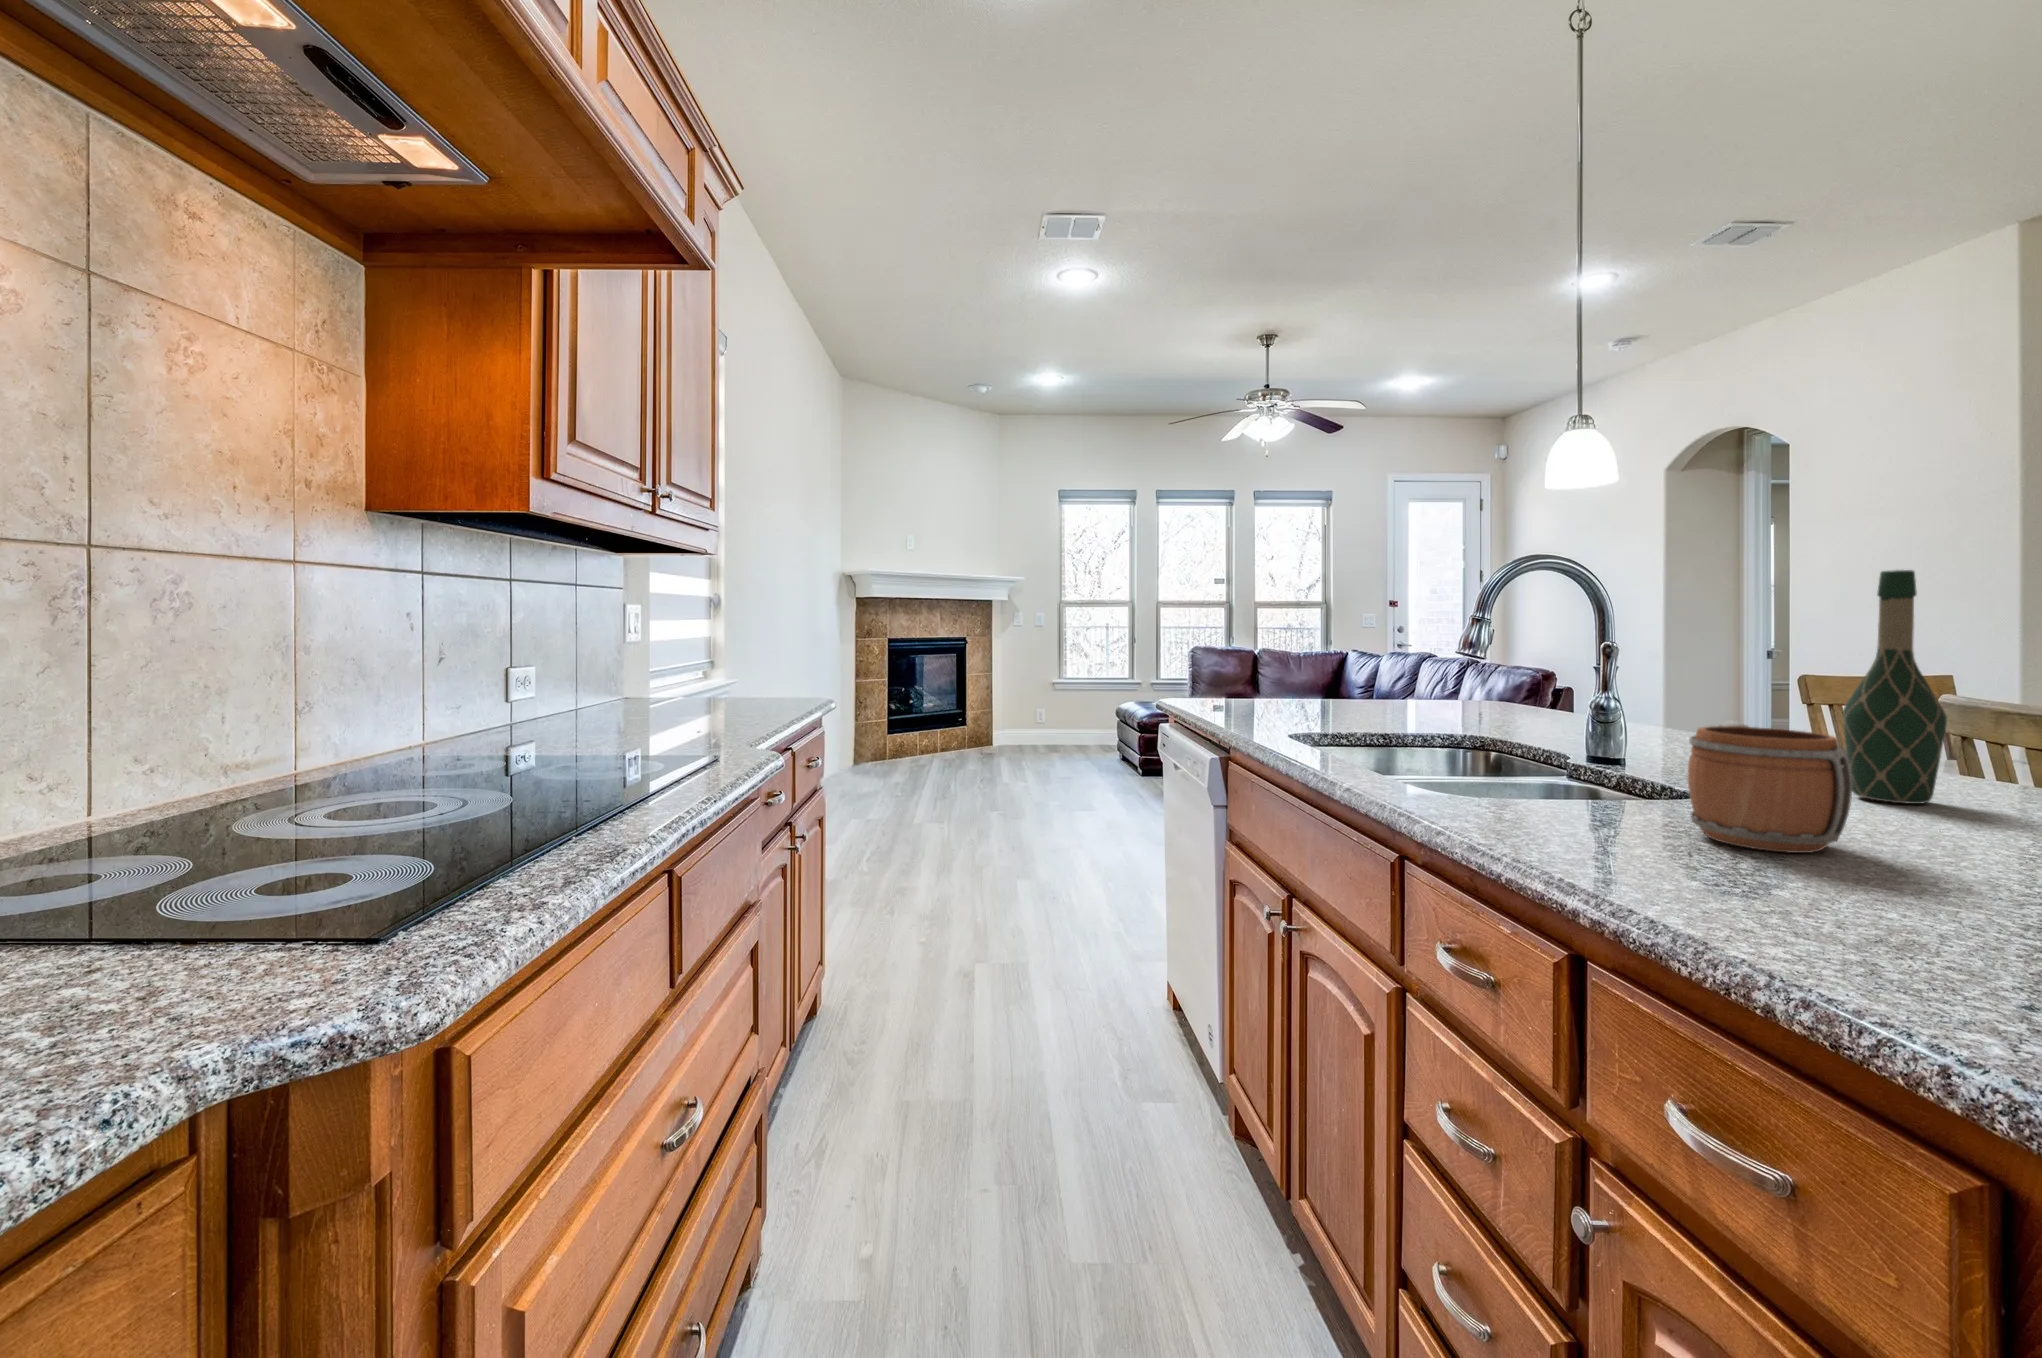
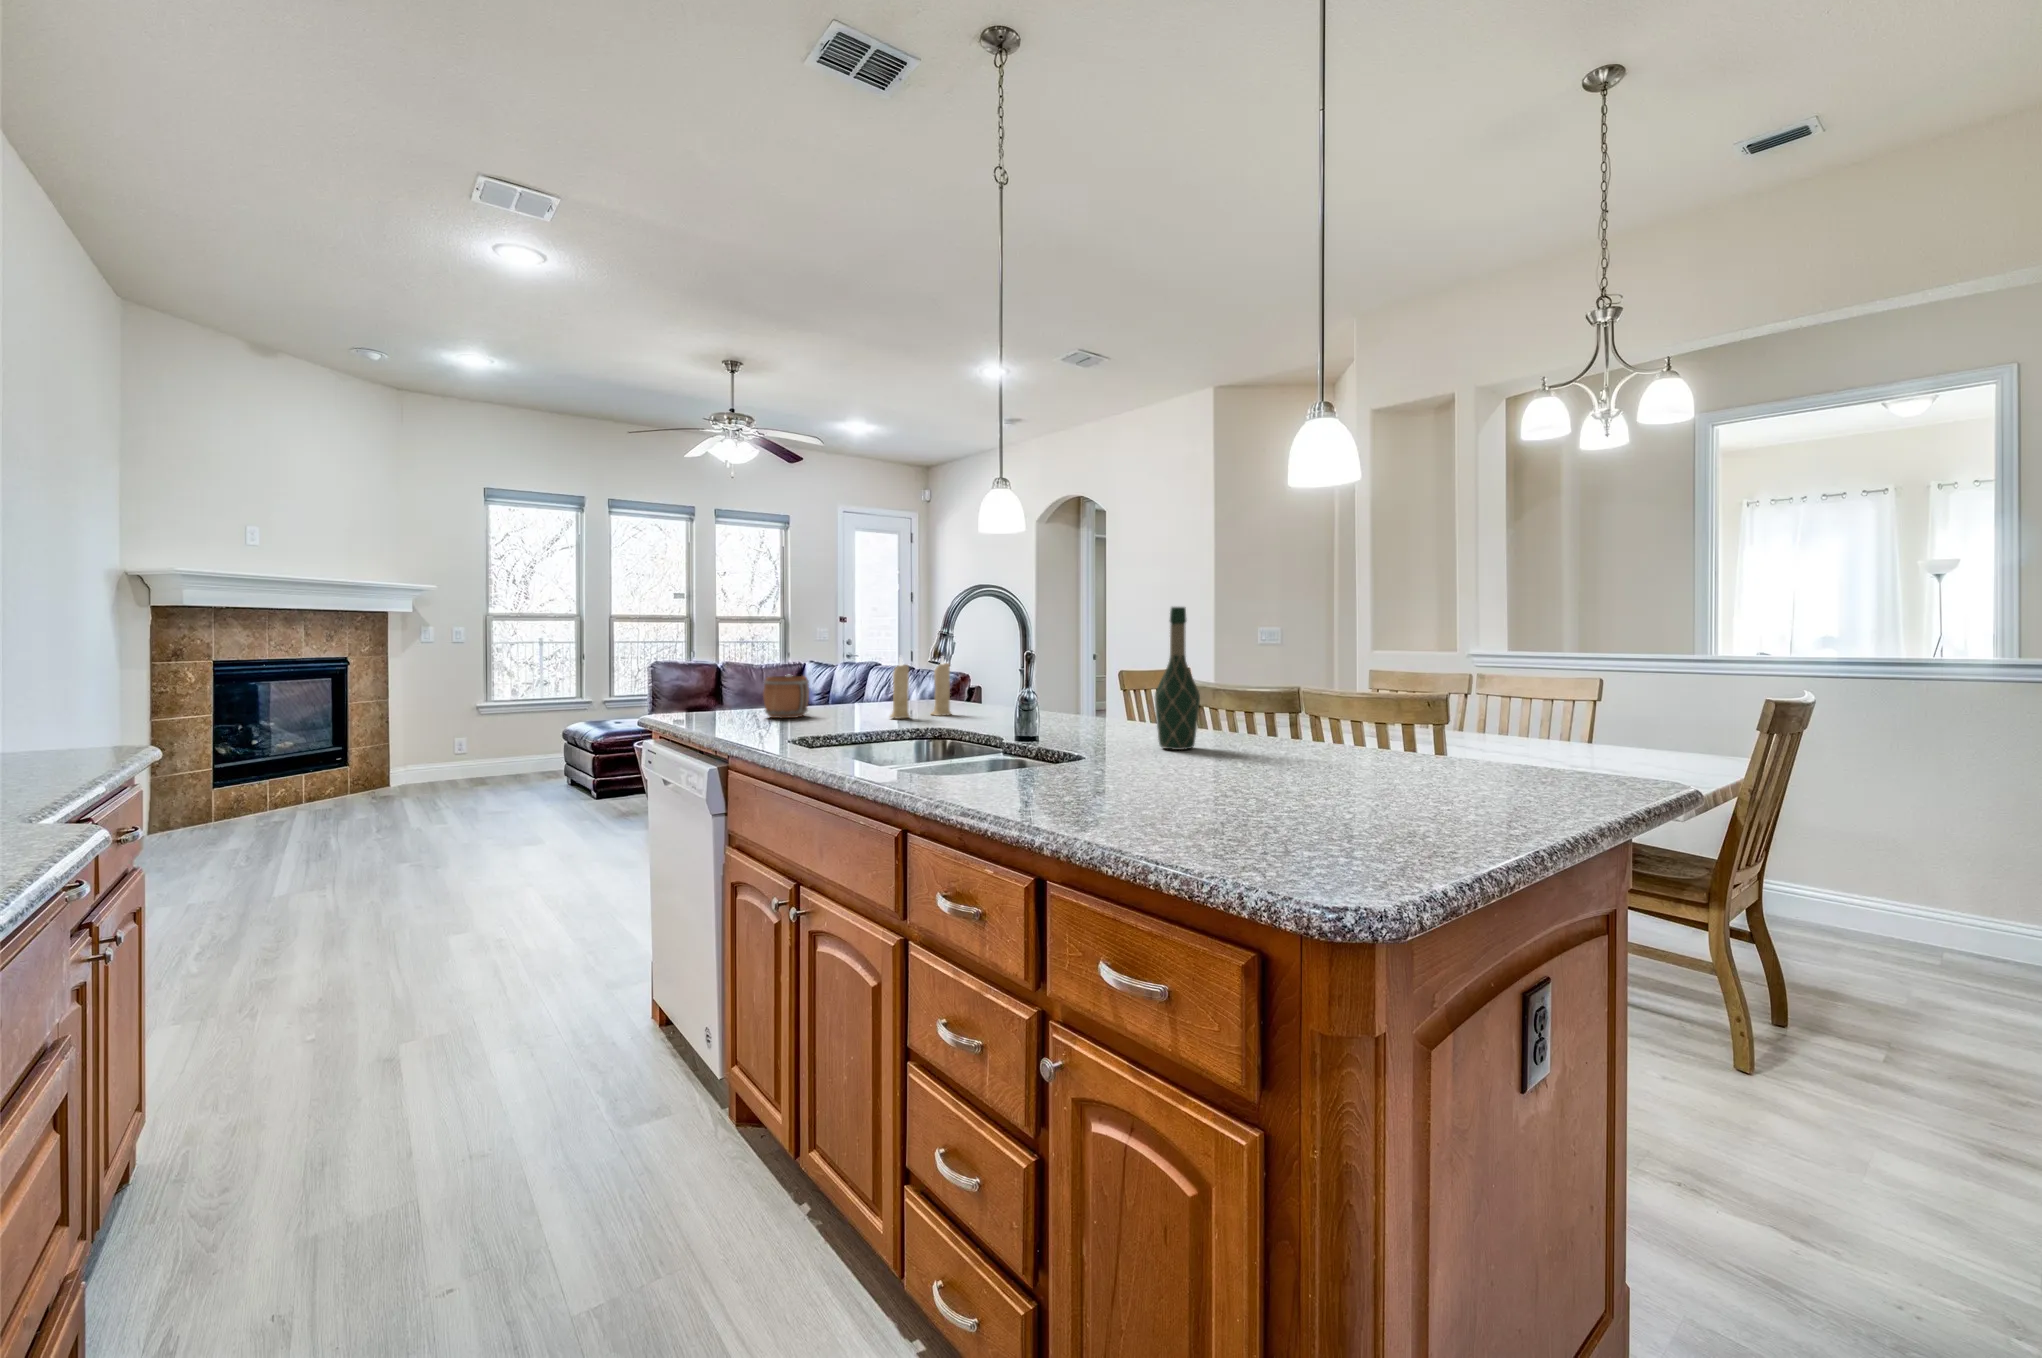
candle: none [1416,642,1504,721] -> present [890,657,951,719]
mug: present [1688,721,1852,853] -> present [763,675,809,718]

